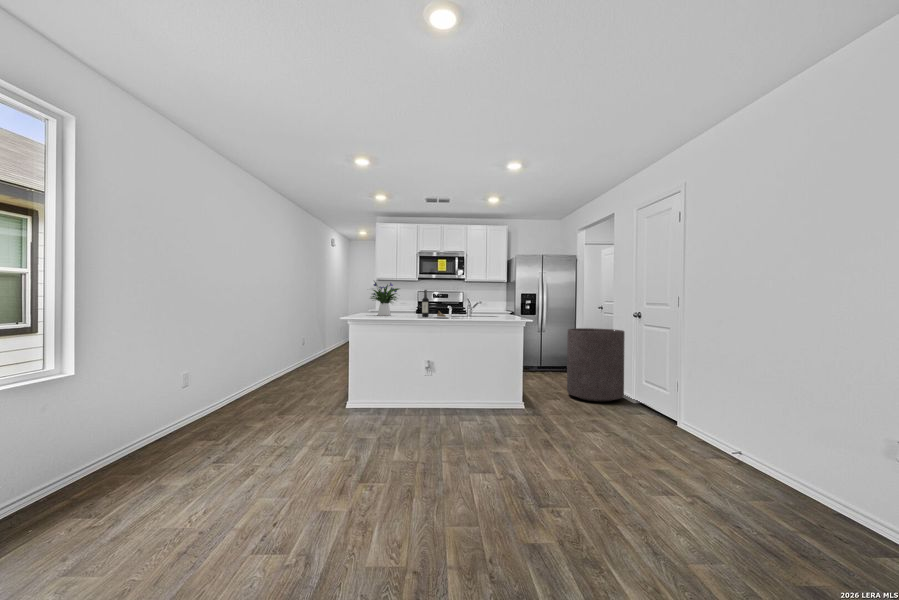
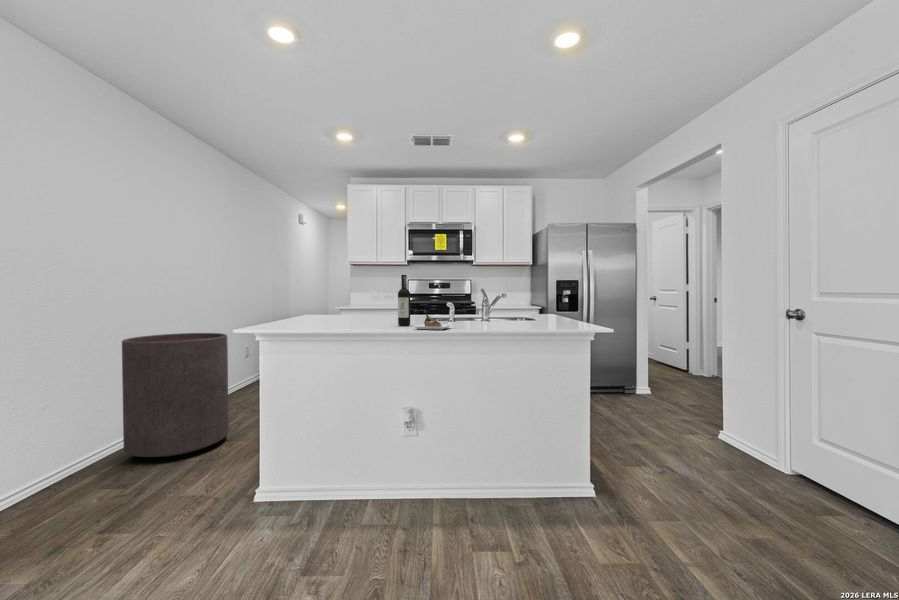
flower arrangement: present [371,281,399,316] -> none [301,260,364,322]
trash can: present [567,328,625,402] -> present [122,333,229,457]

